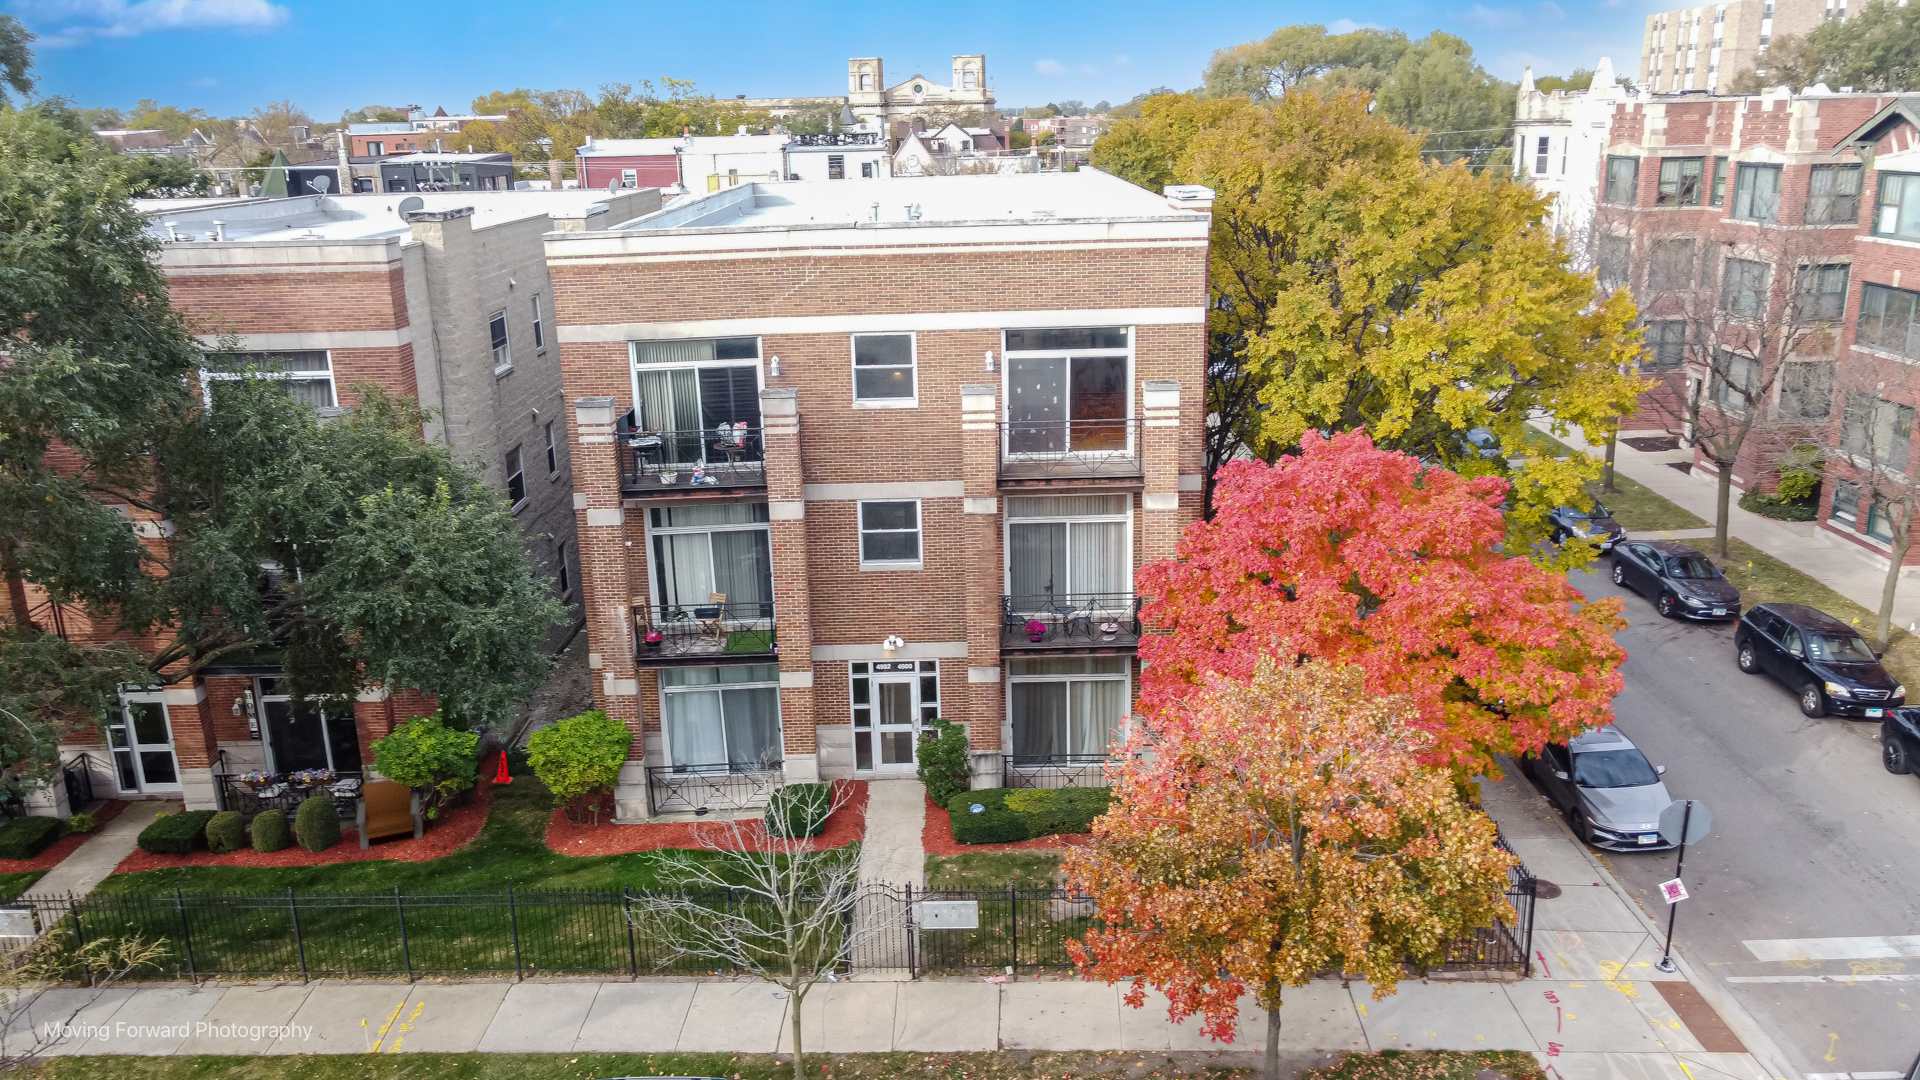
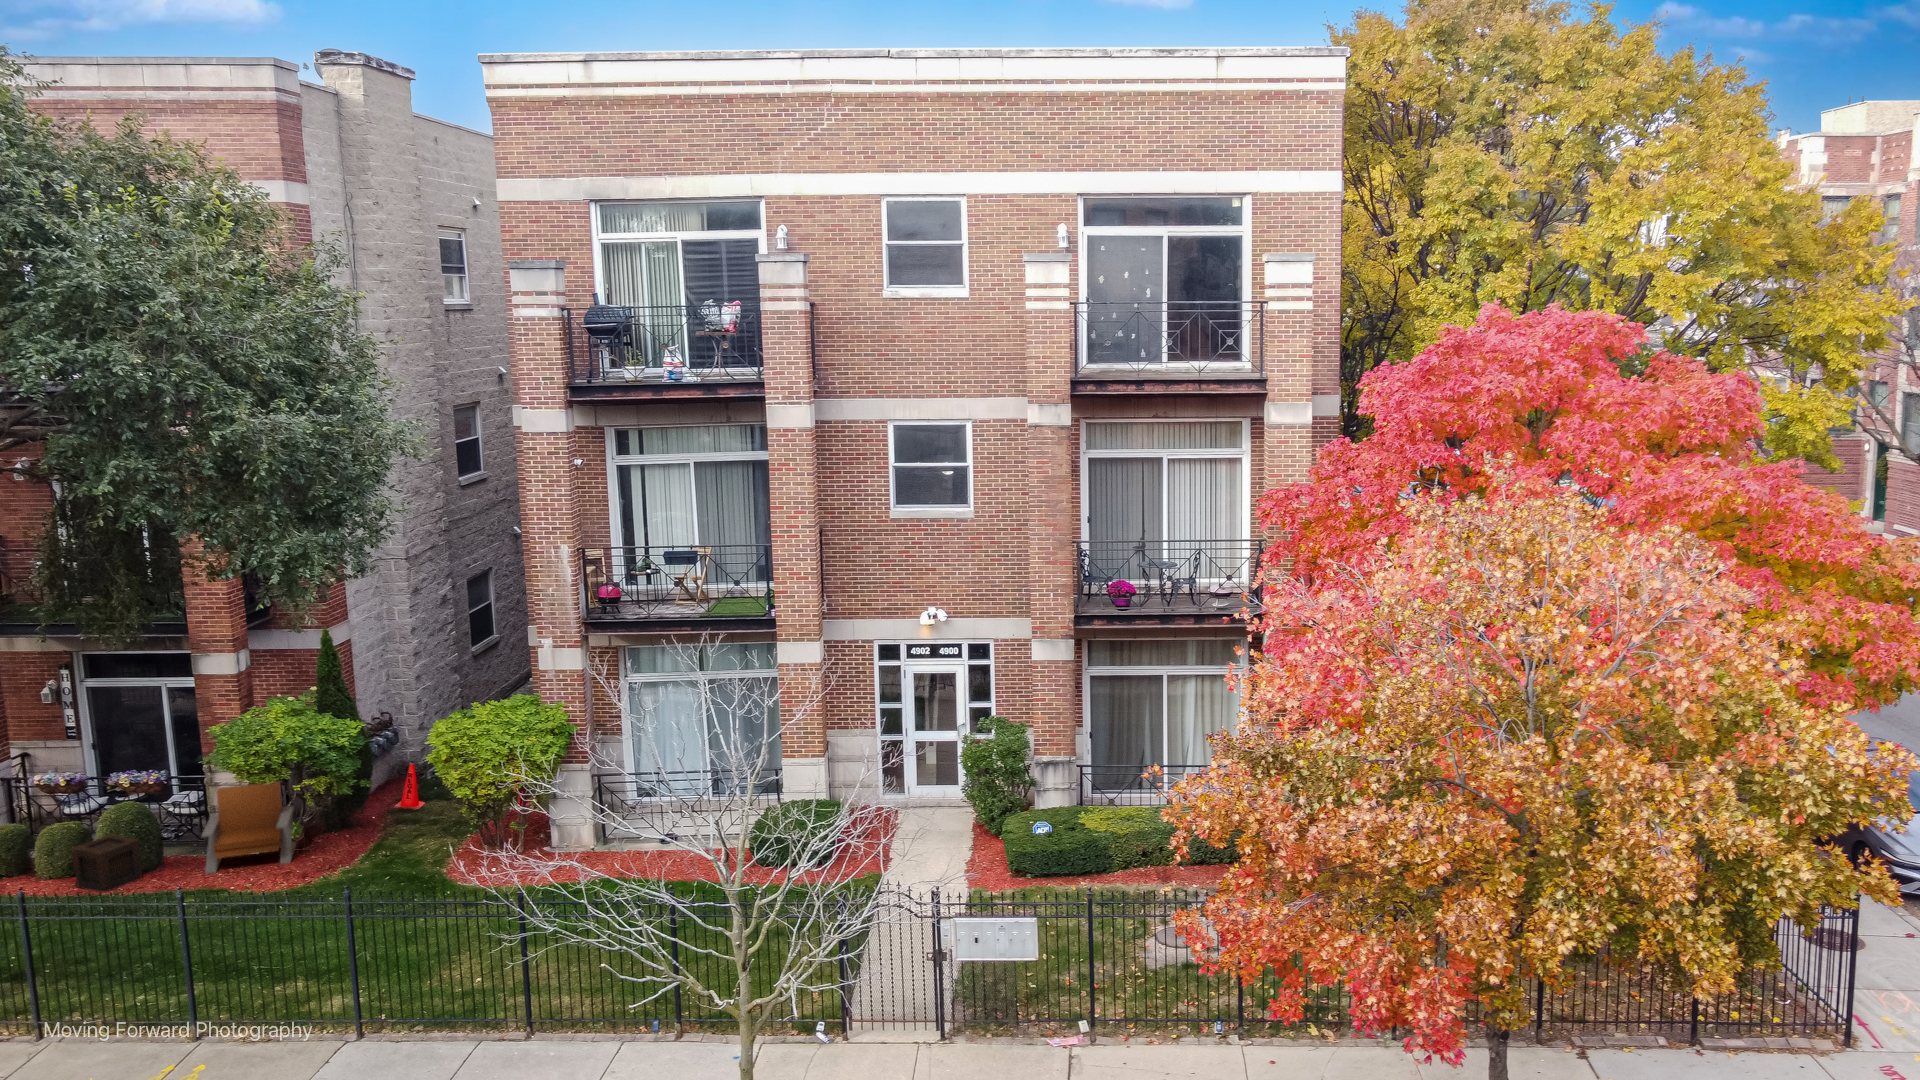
wooden crate: none [262,823,314,870] -> present [73,834,143,893]

